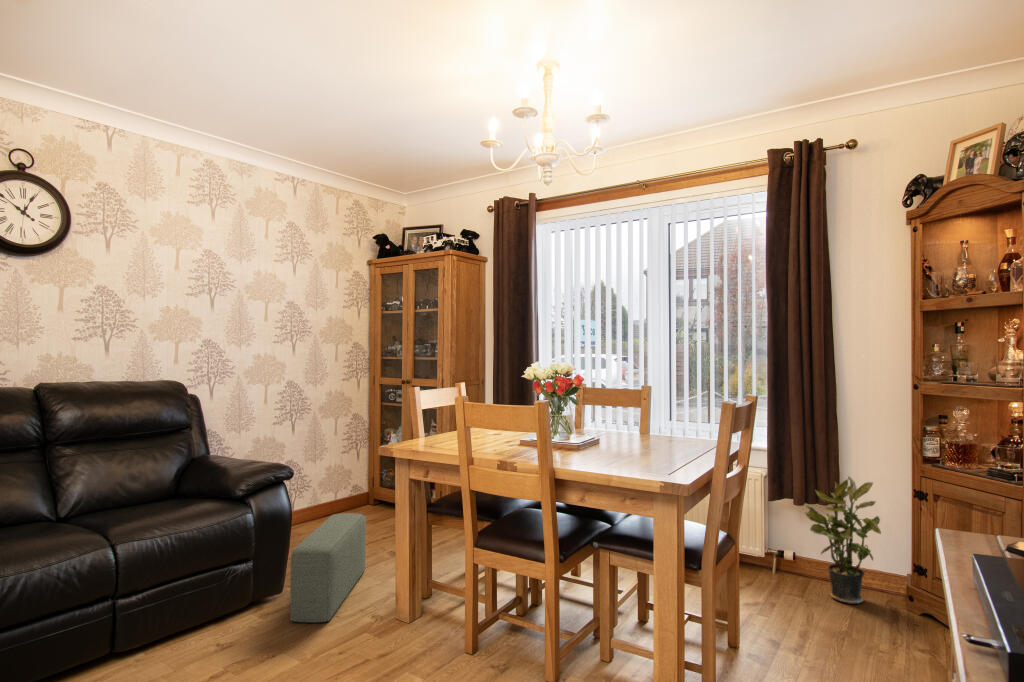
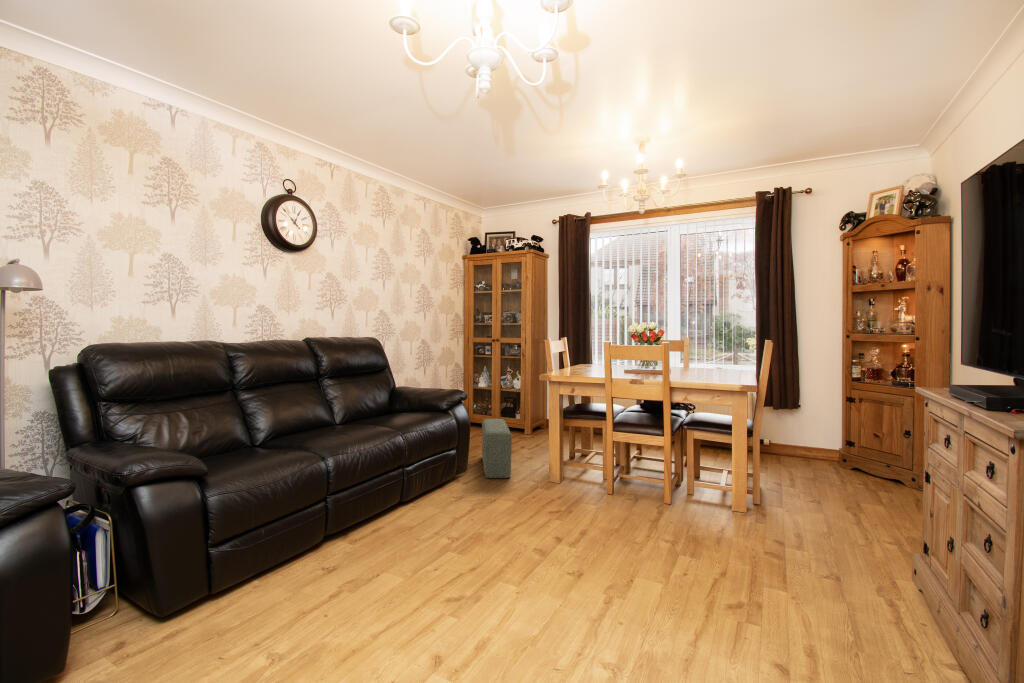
potted plant: present [805,477,881,604] -> none [779,391,826,465]

